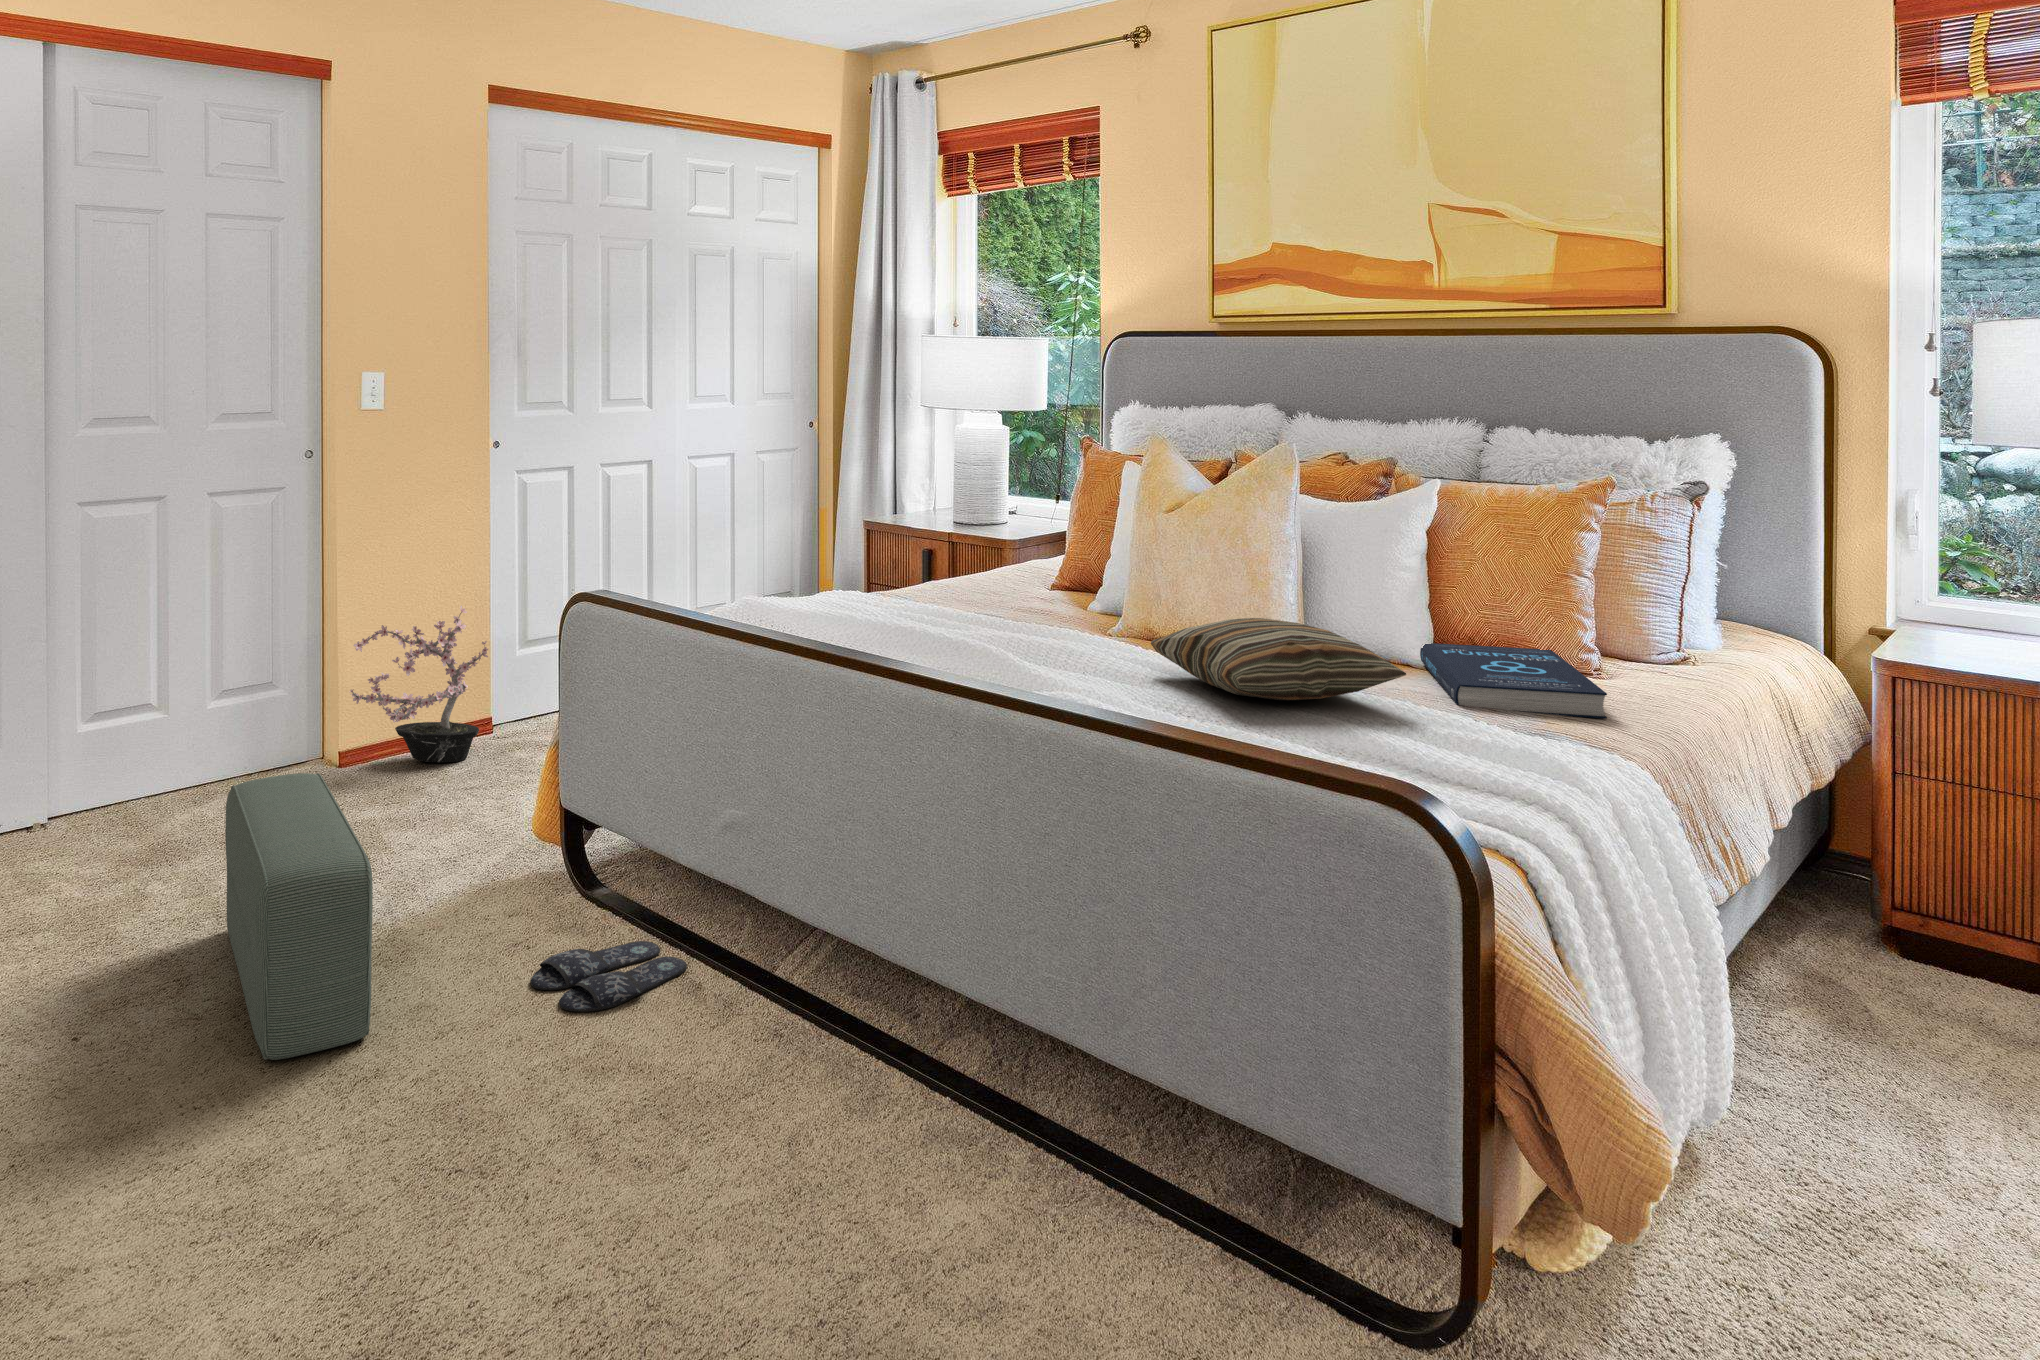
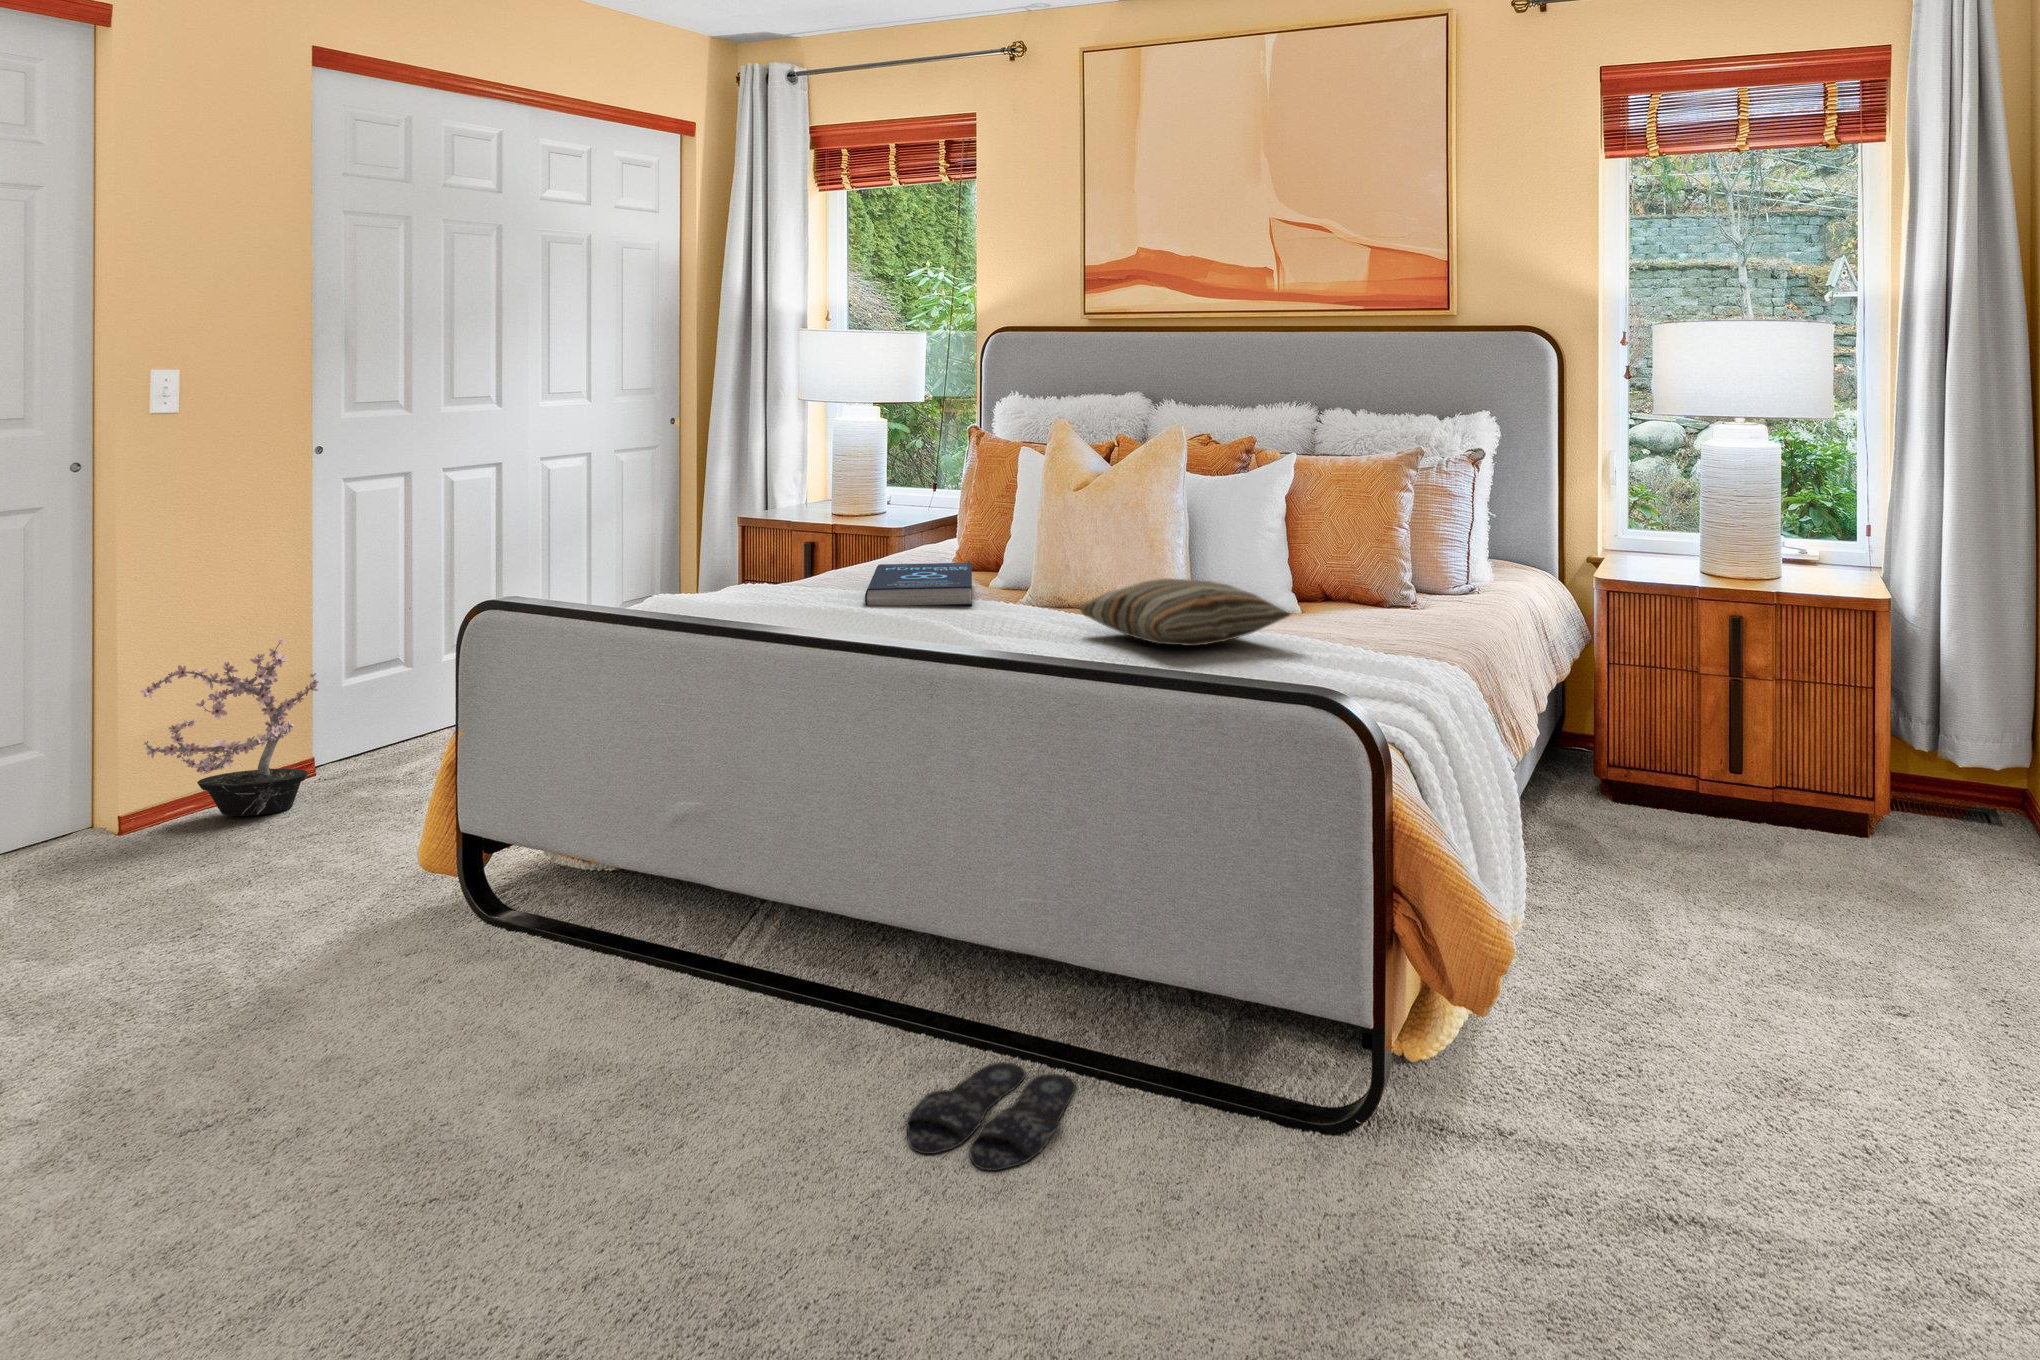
book: present [1420,643,1607,719] -> present [865,563,972,606]
pouf: present [225,773,373,1060] -> none [40,830,282,1143]
slippers: present [531,941,687,1012] -> present [907,1062,1075,1171]

